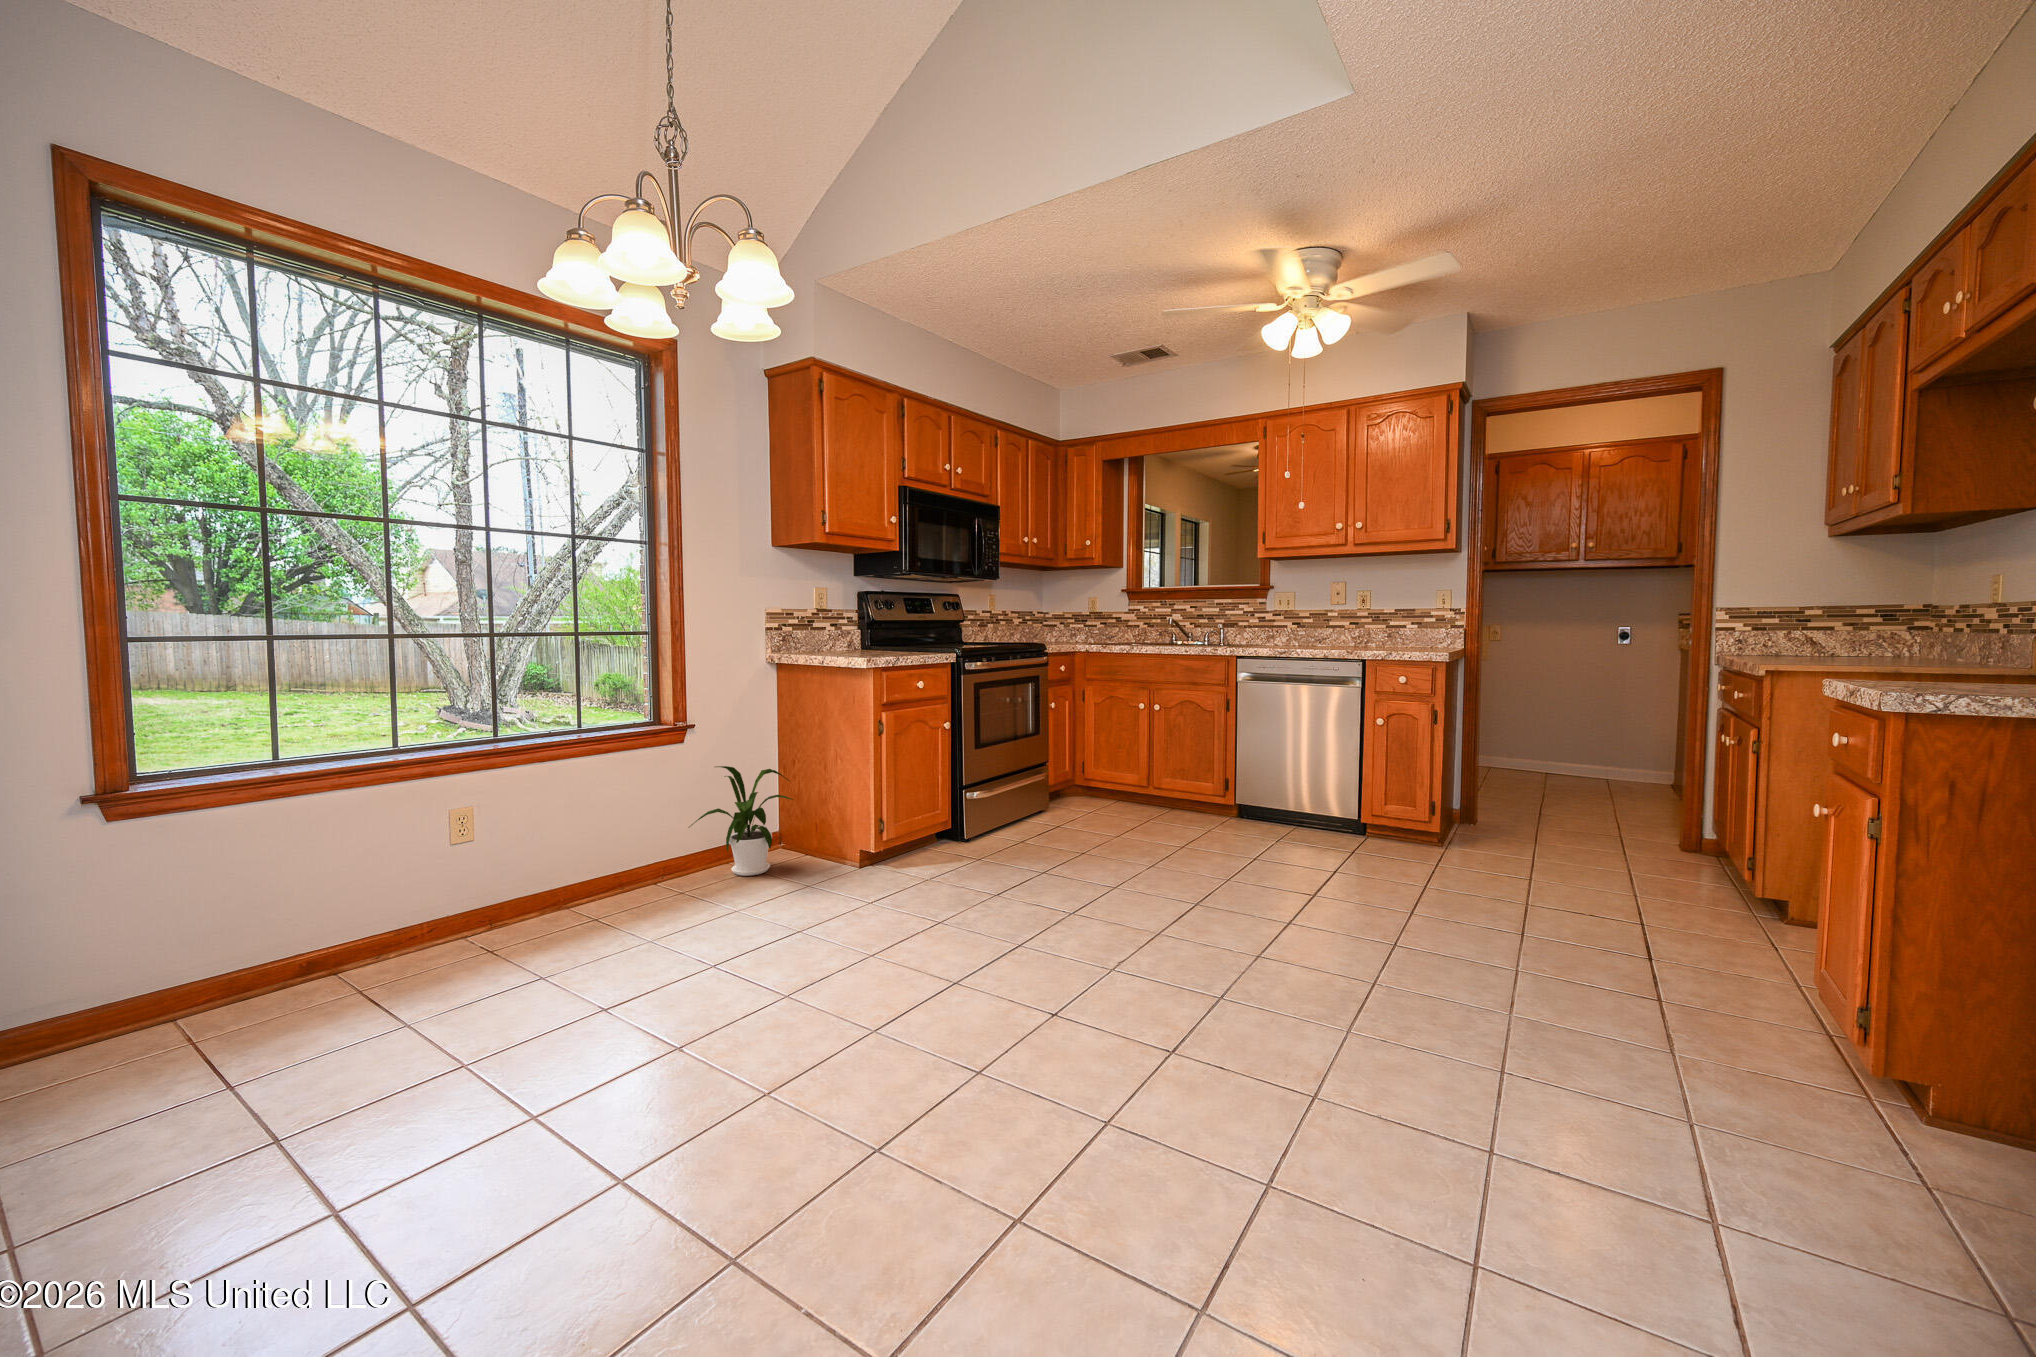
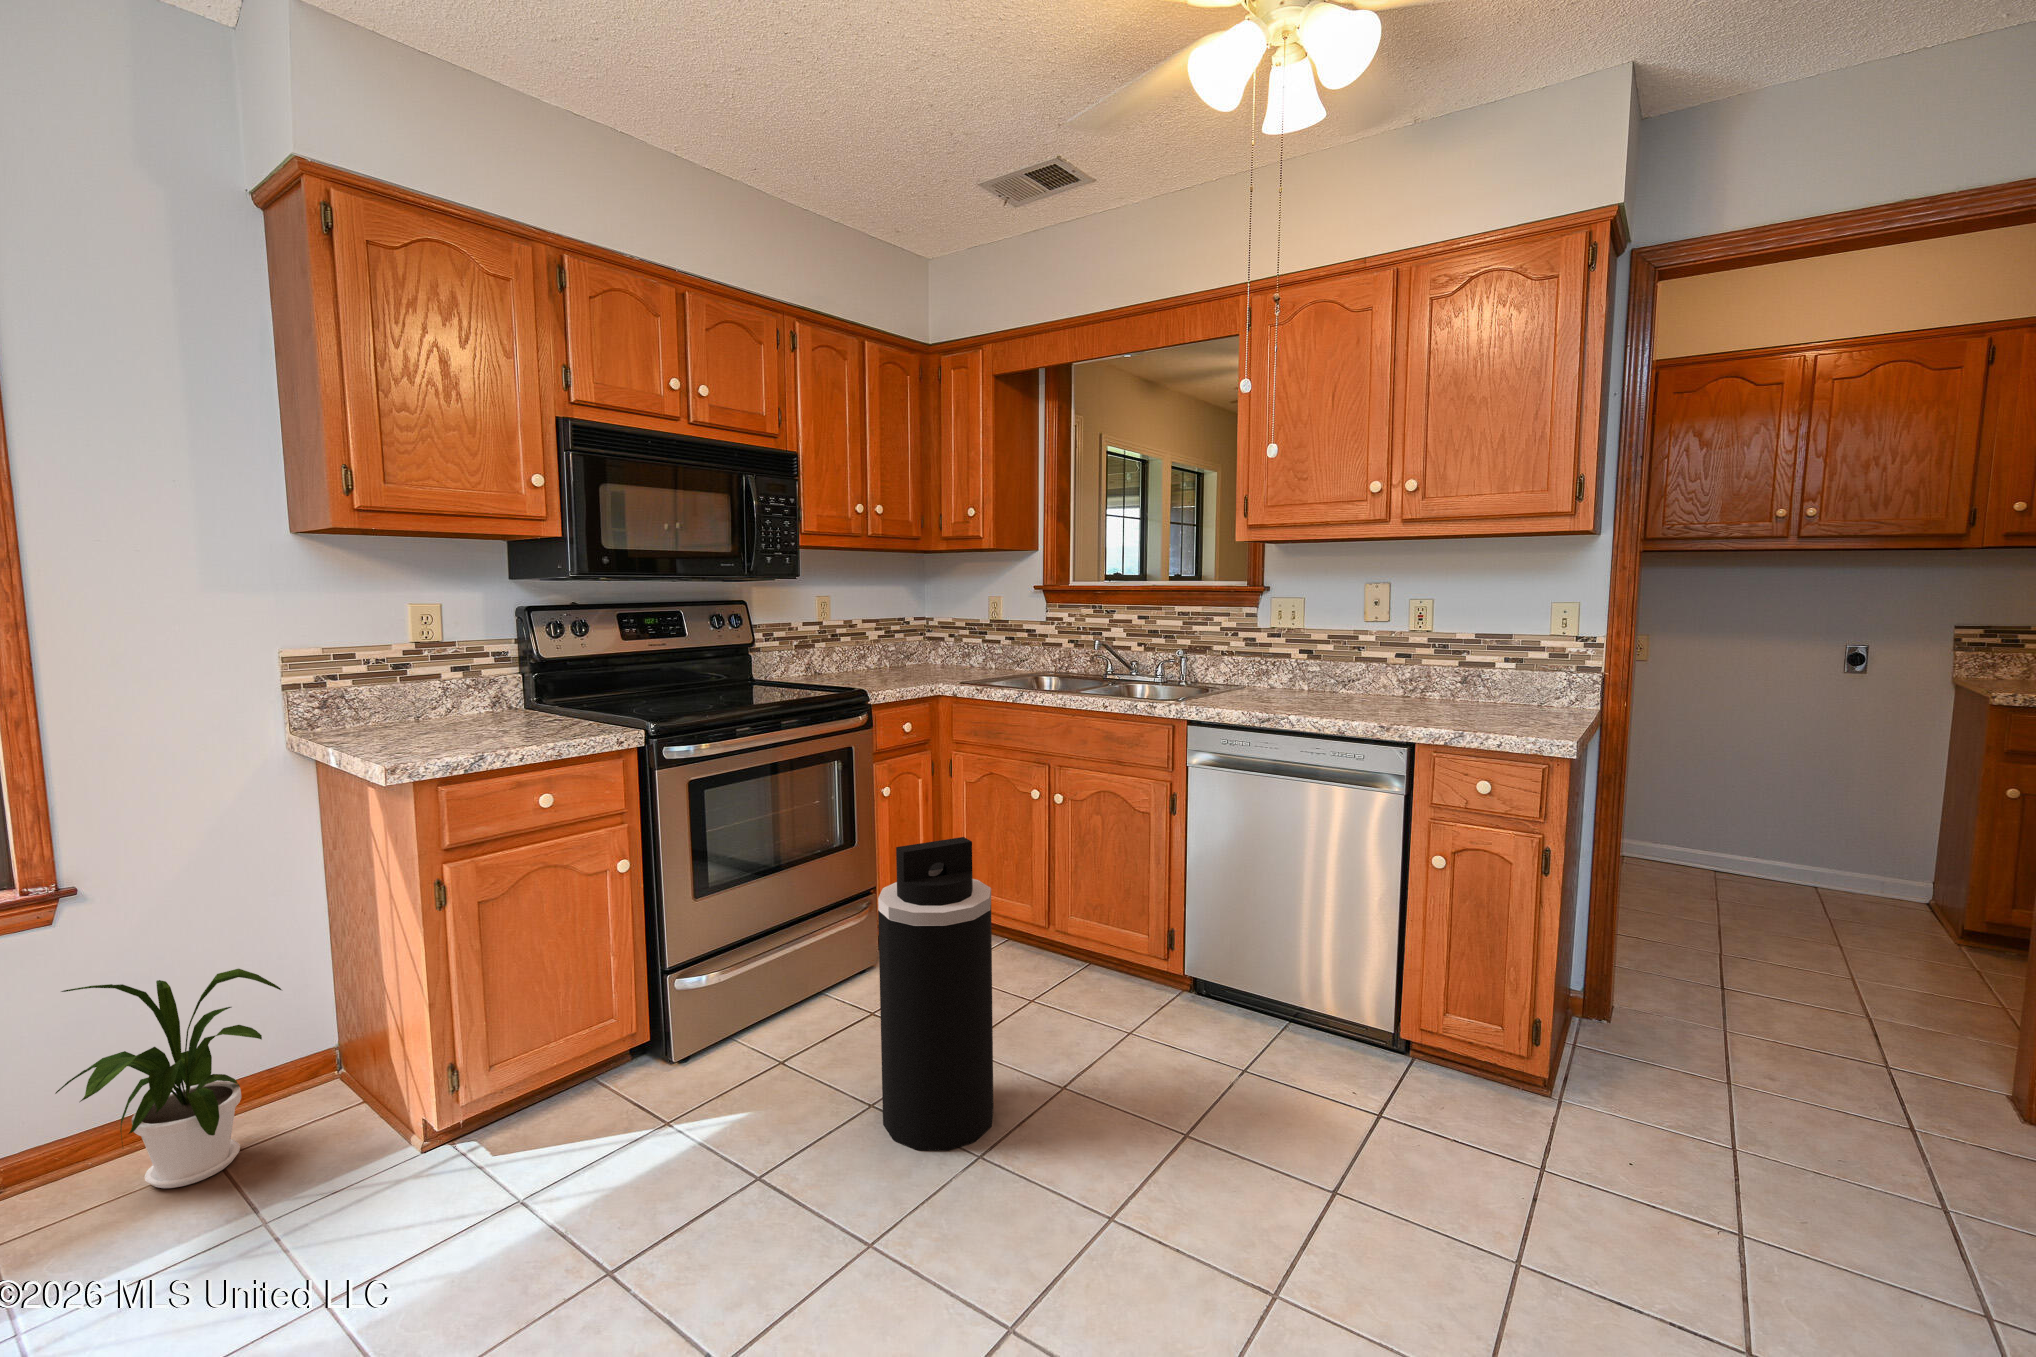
trash can: none [1096,705,1155,861] -> present [878,837,993,1151]

